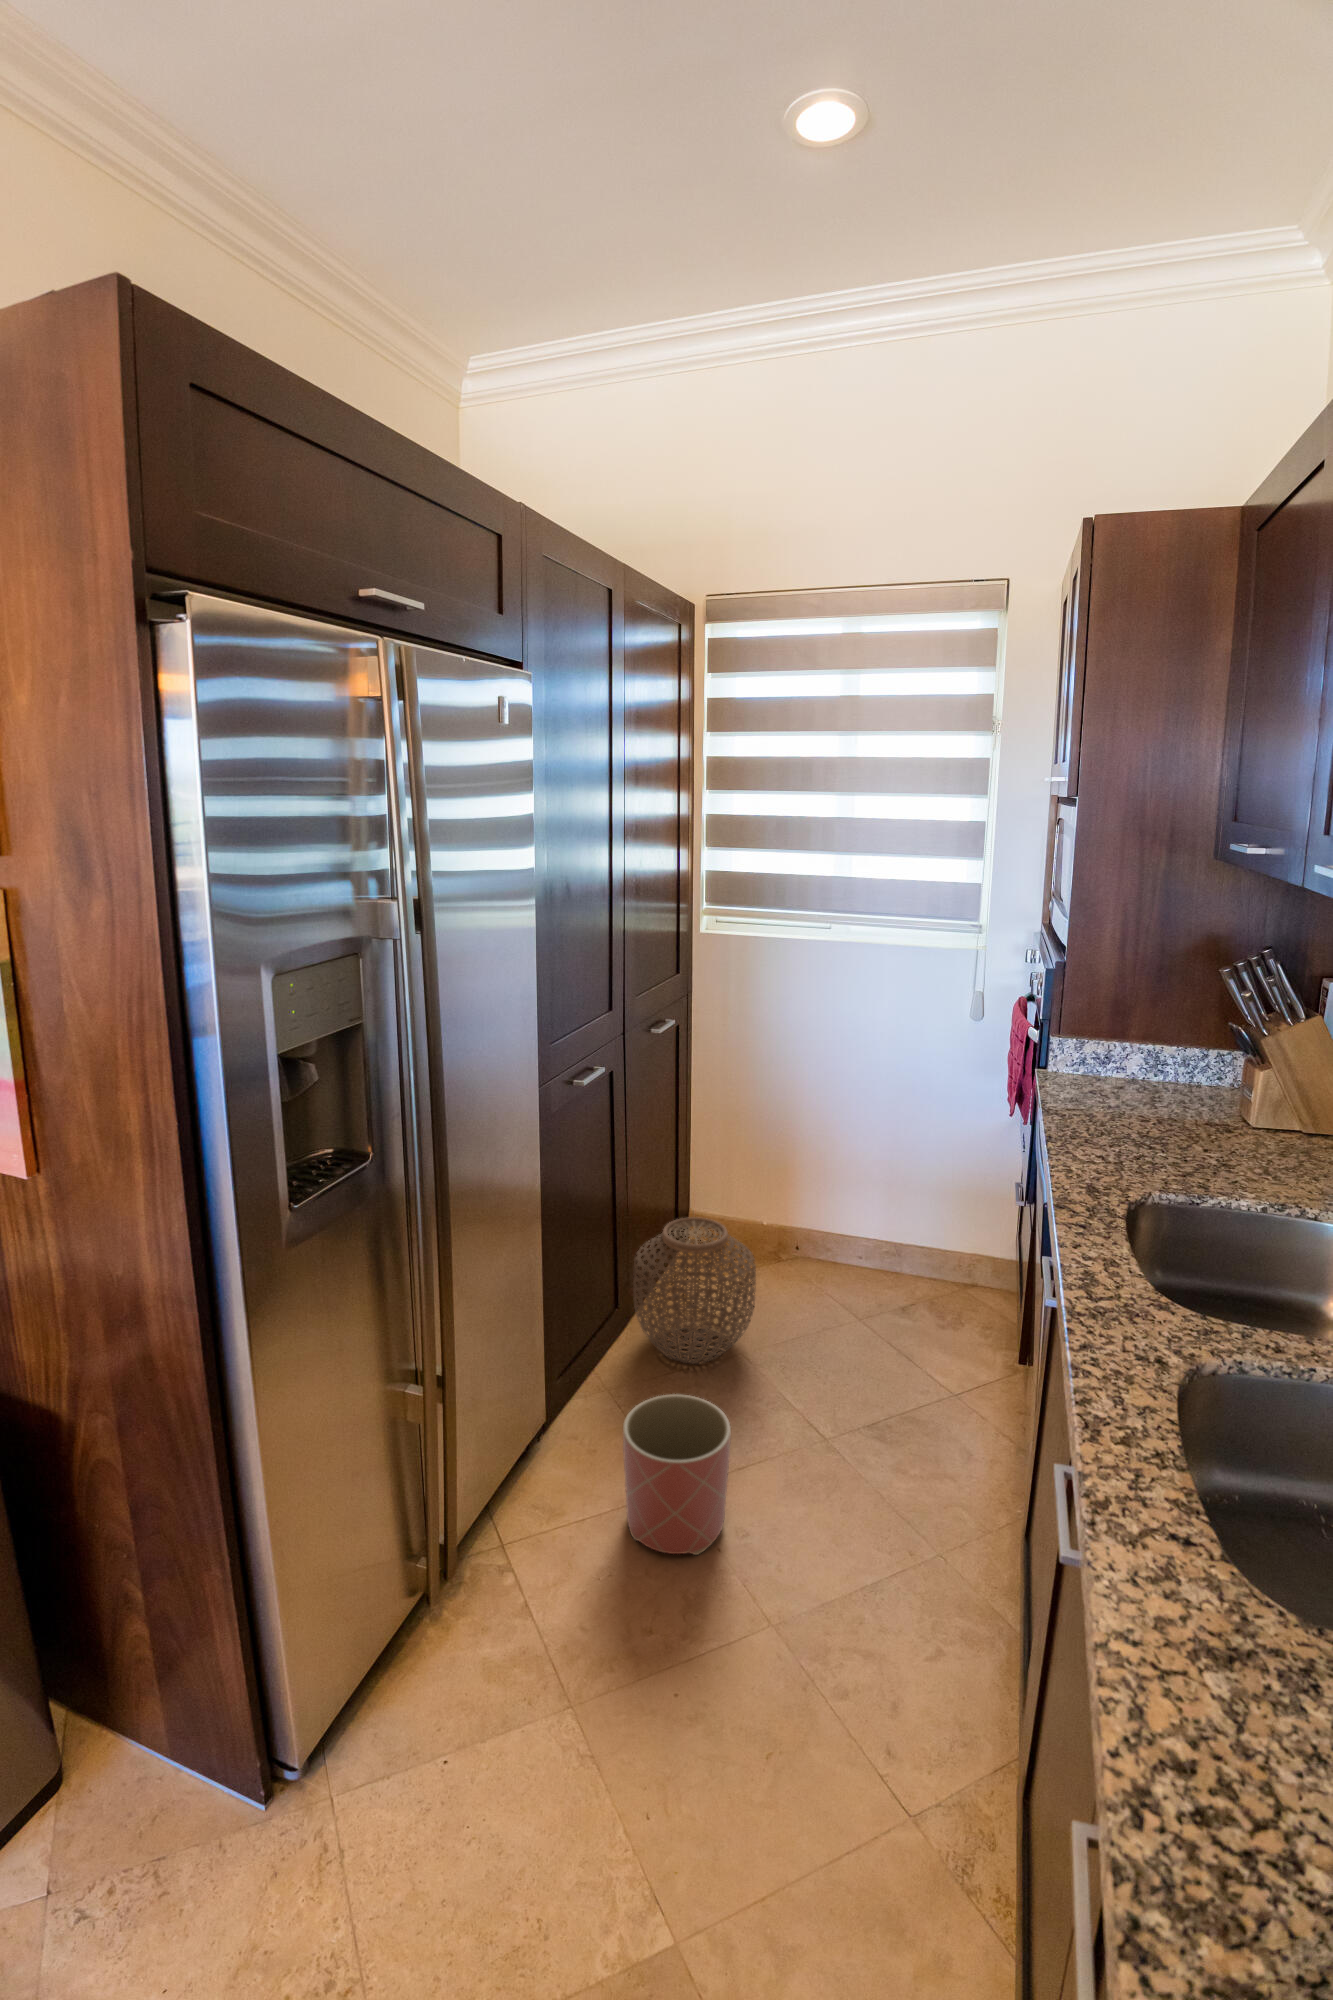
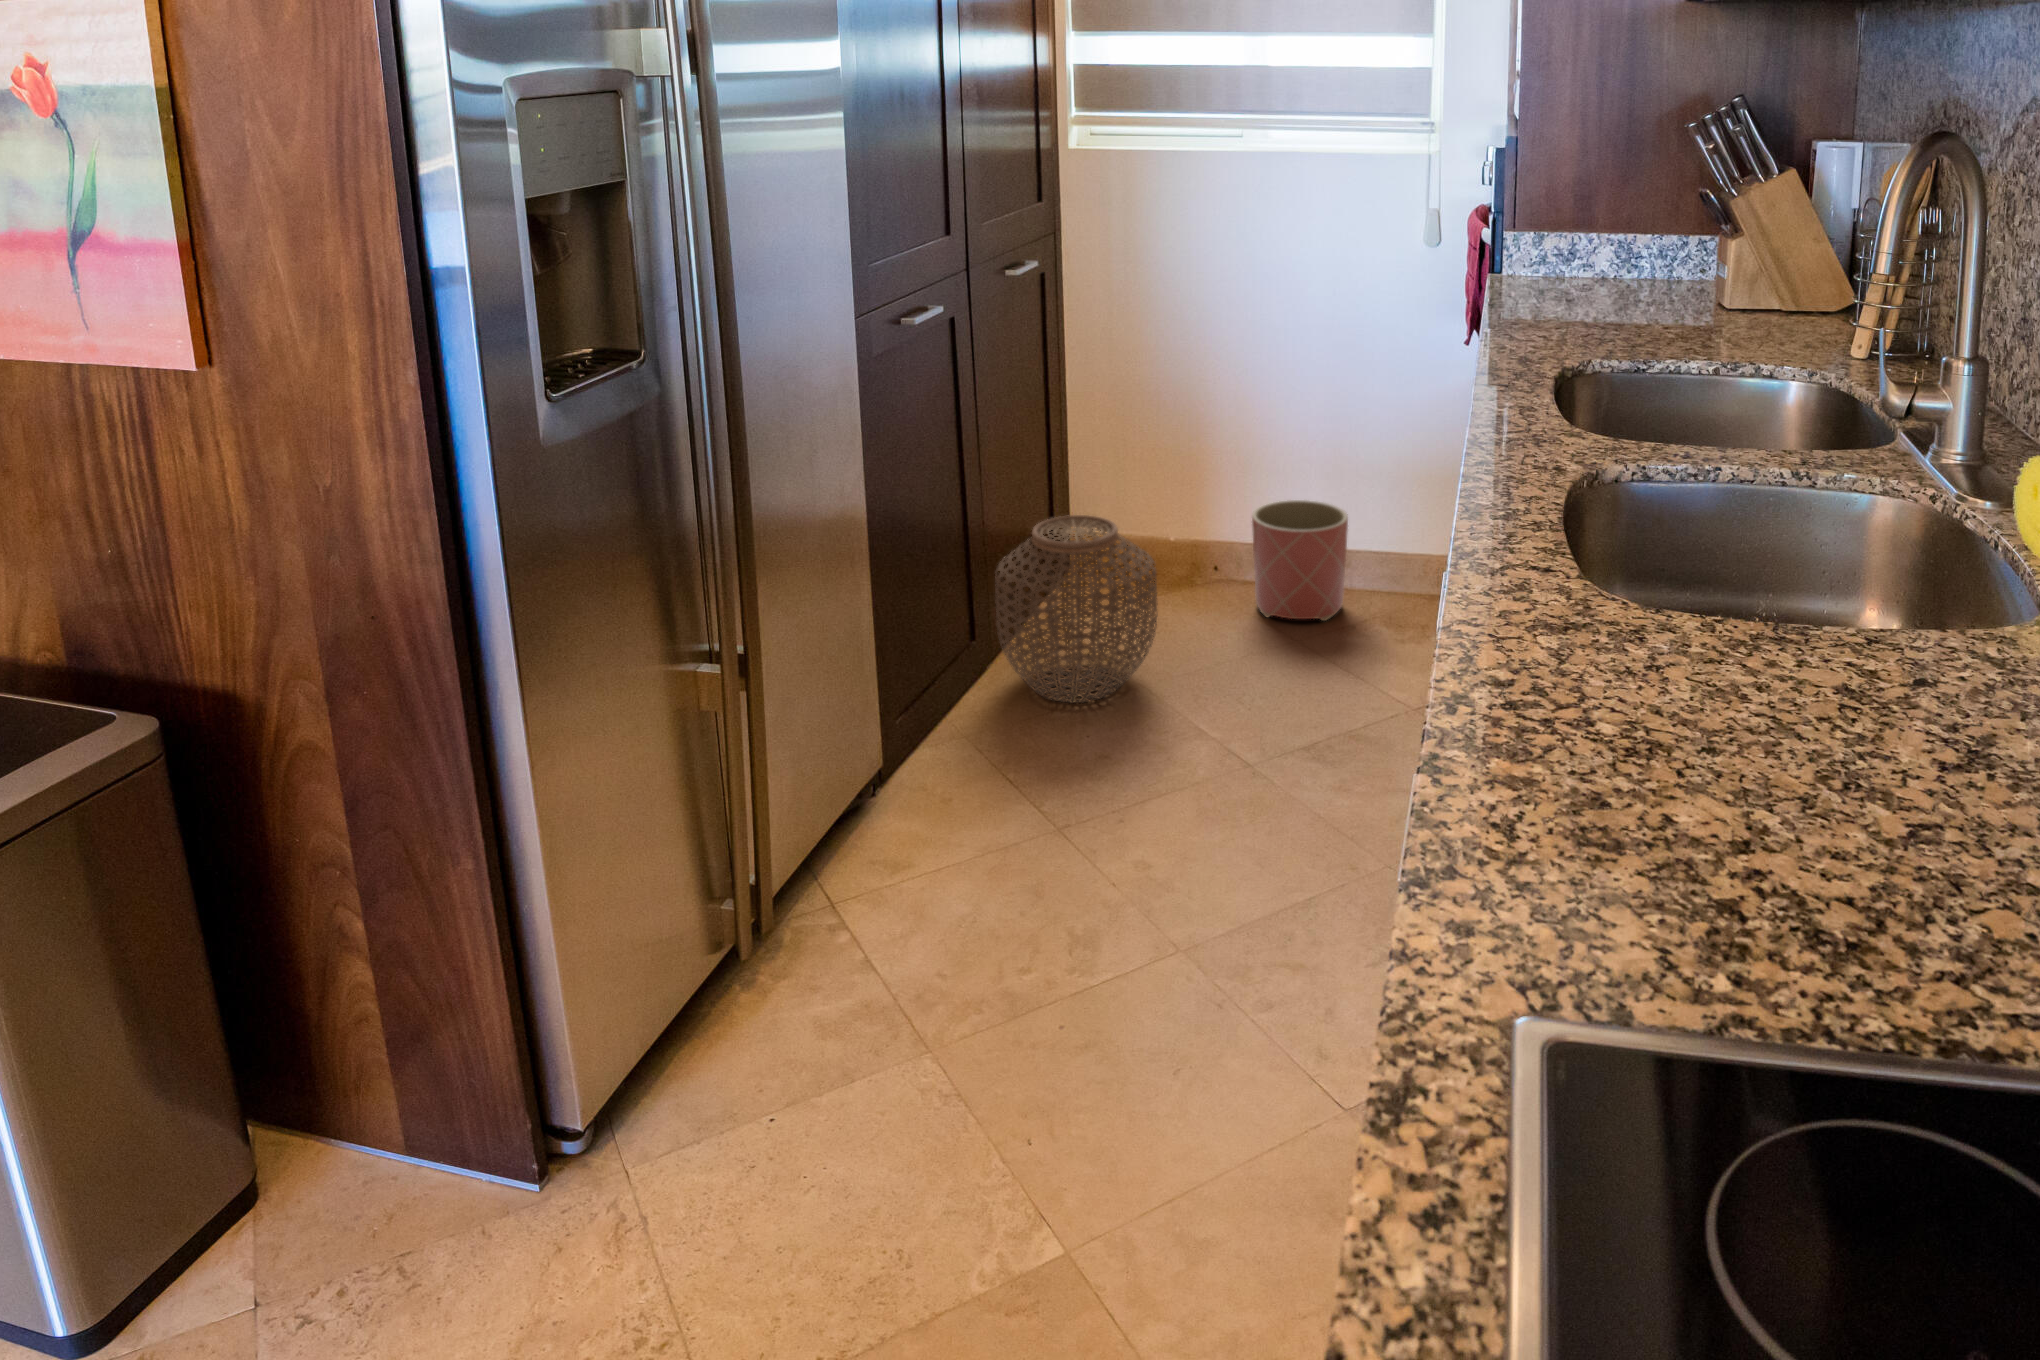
planter: present [623,1394,731,1555] -> present [1252,500,1348,621]

